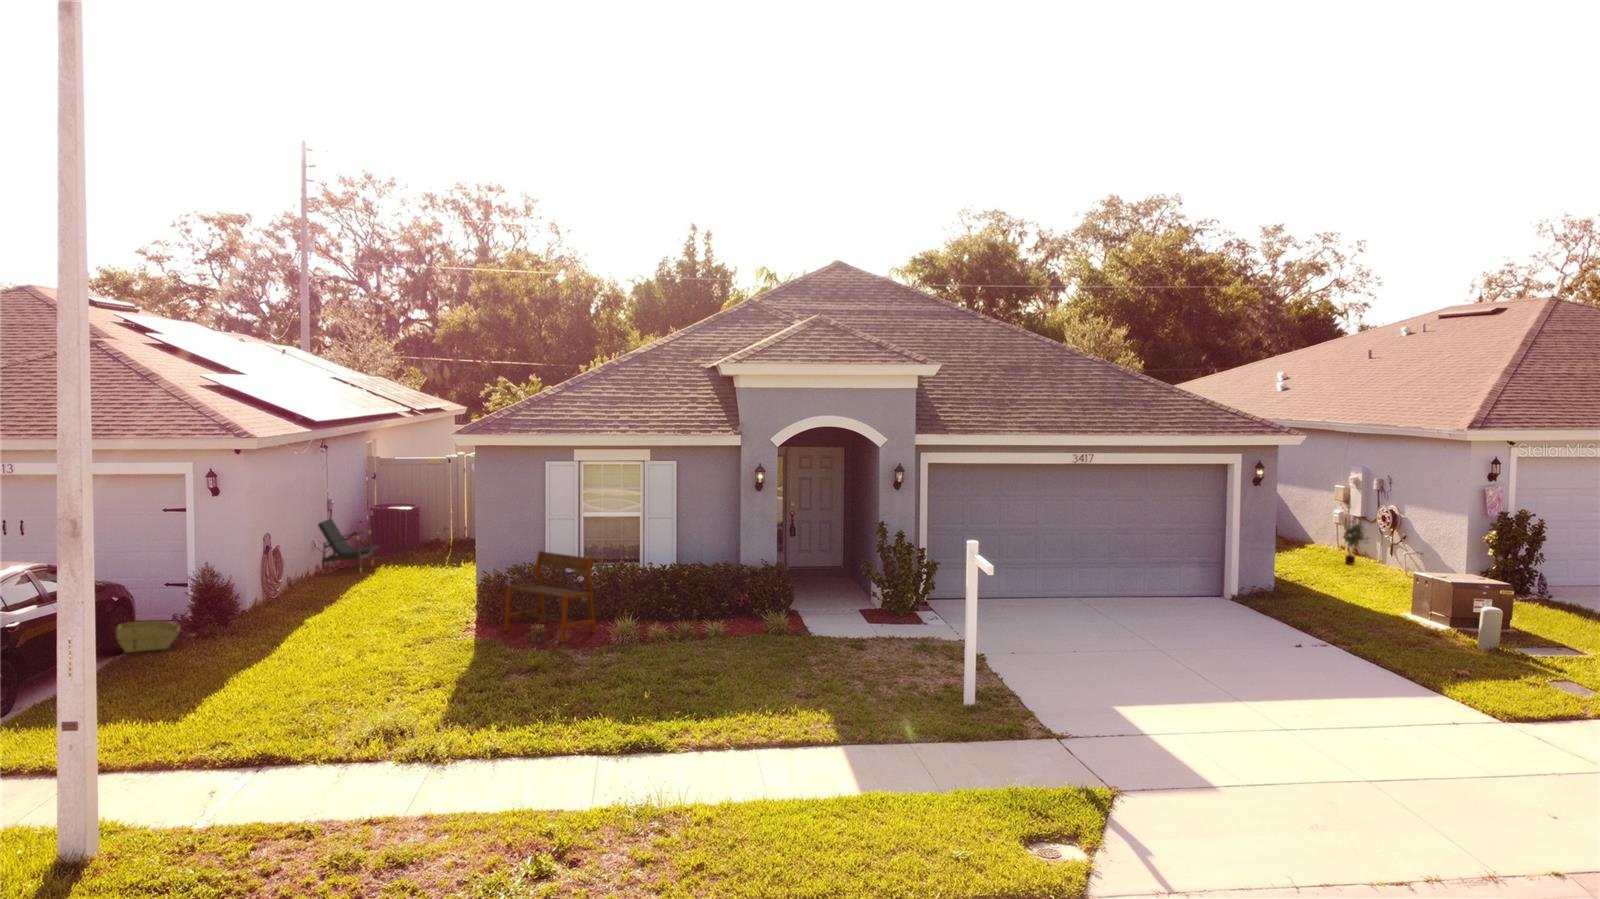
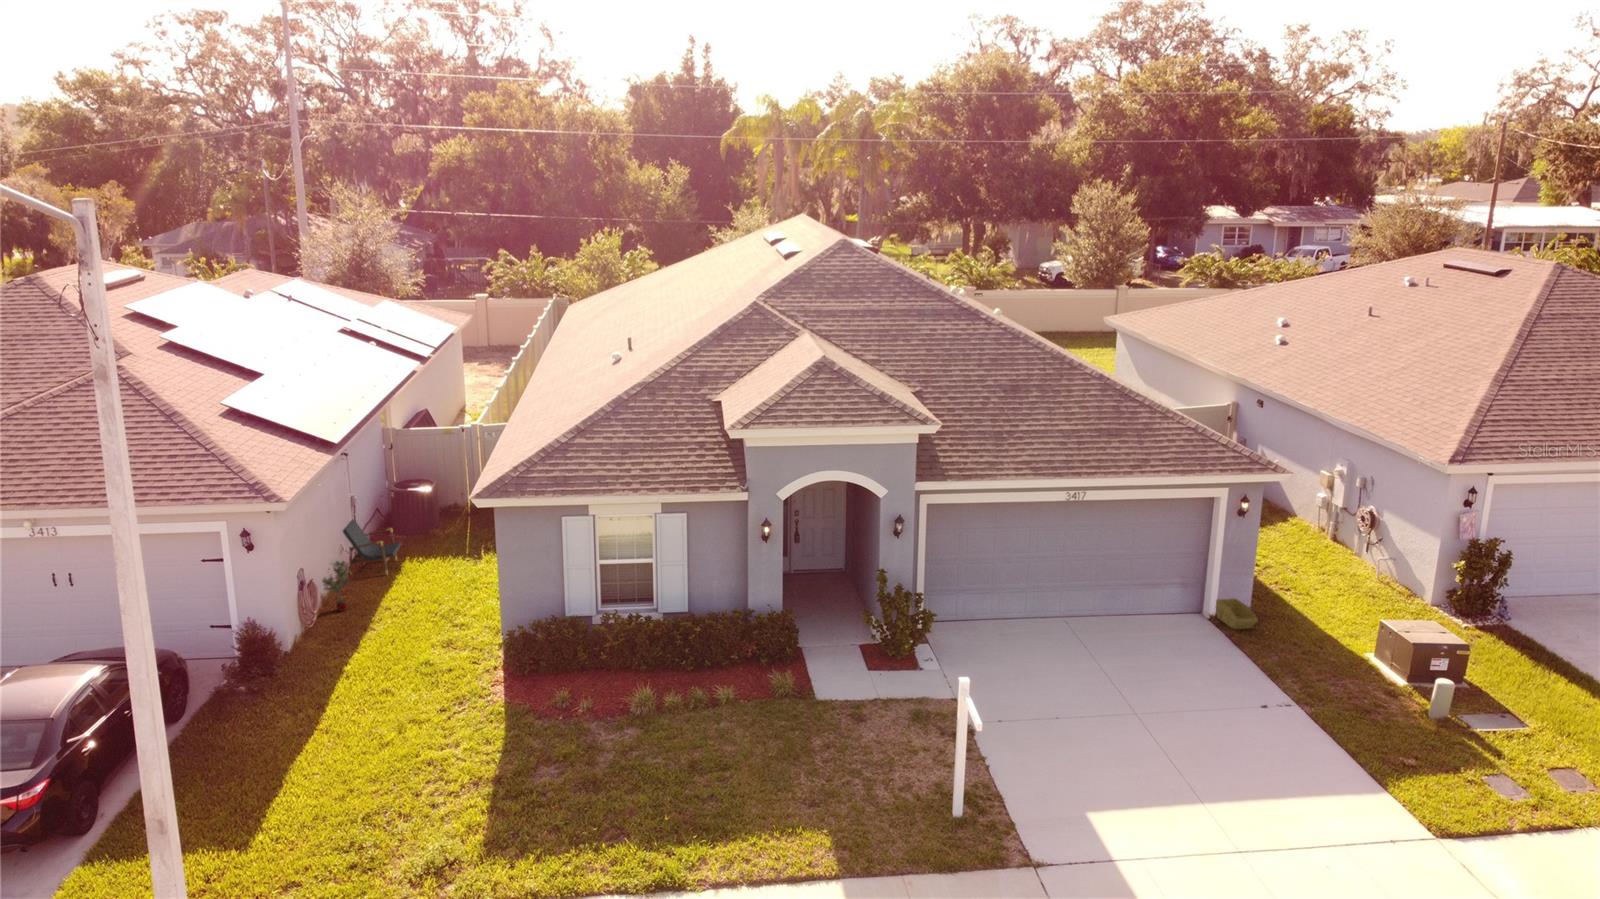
potted tree: present [1343,520,1368,565] -> present [322,561,350,611]
bench: present [504,551,596,642] -> none [531,606,616,705]
storage bin: present [116,620,180,653] -> present [1216,598,1258,629]

